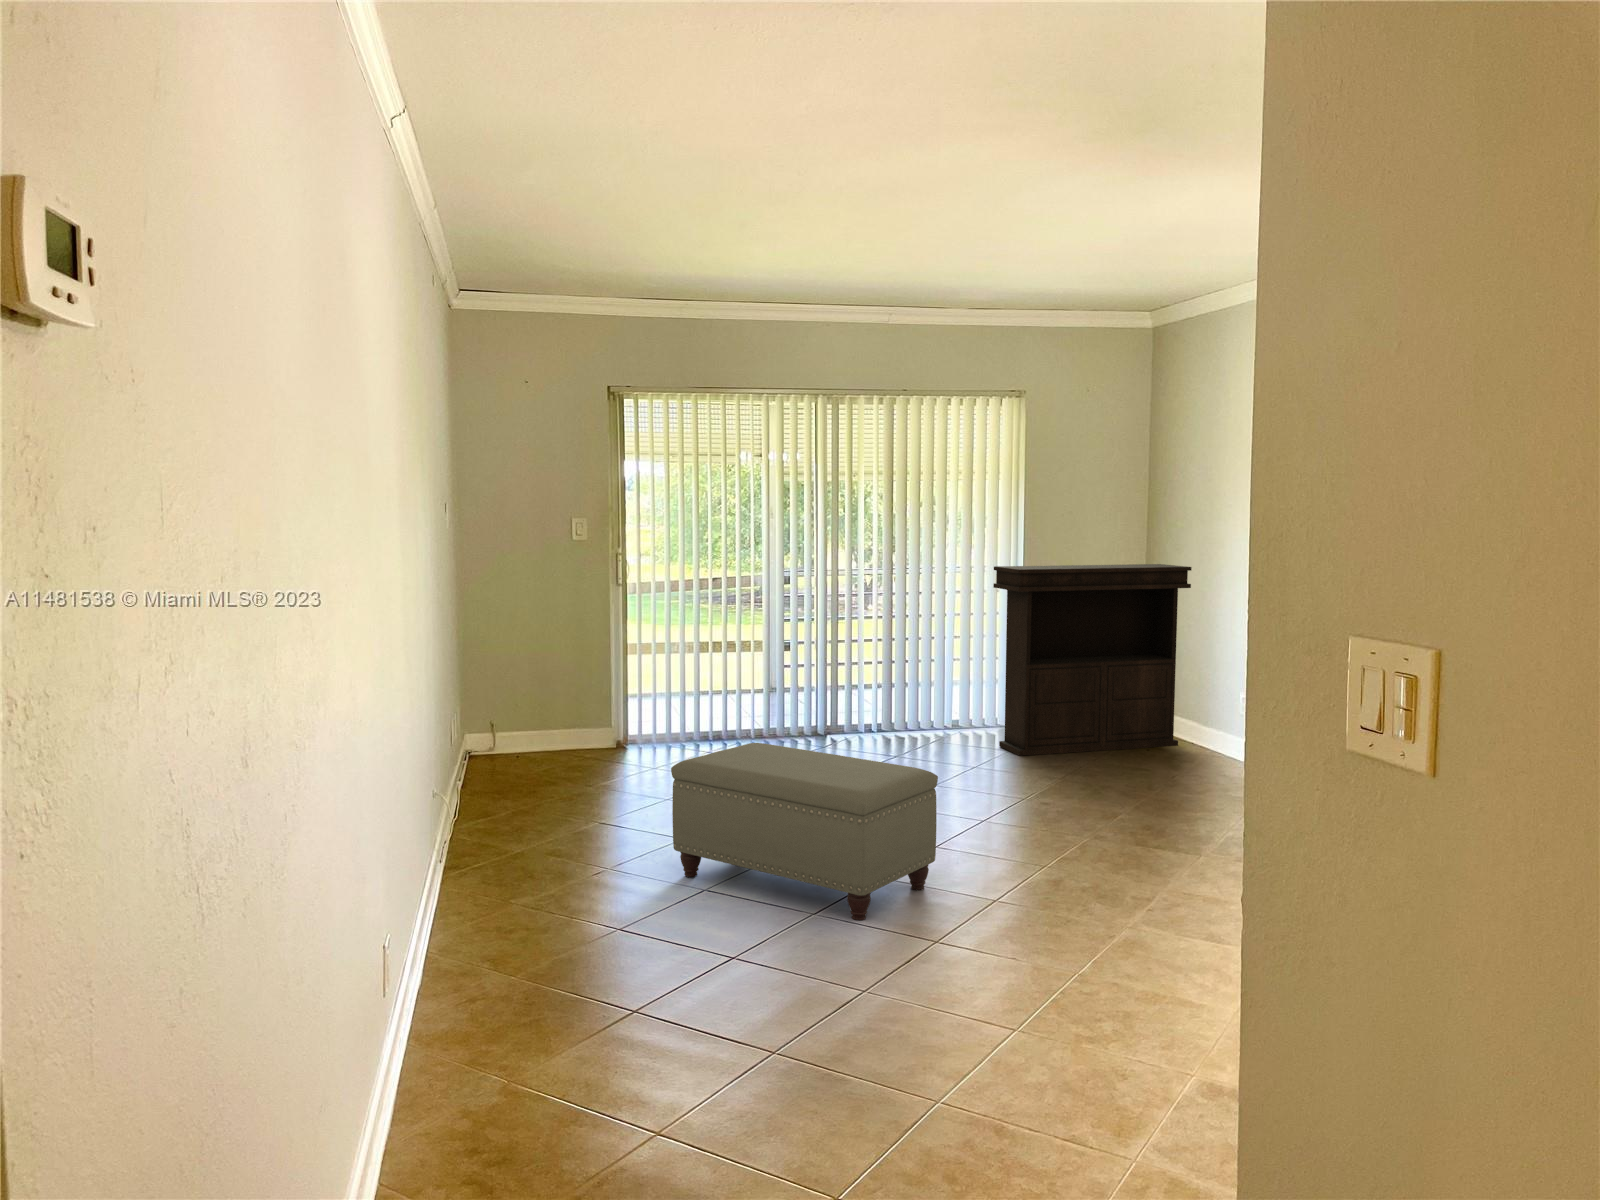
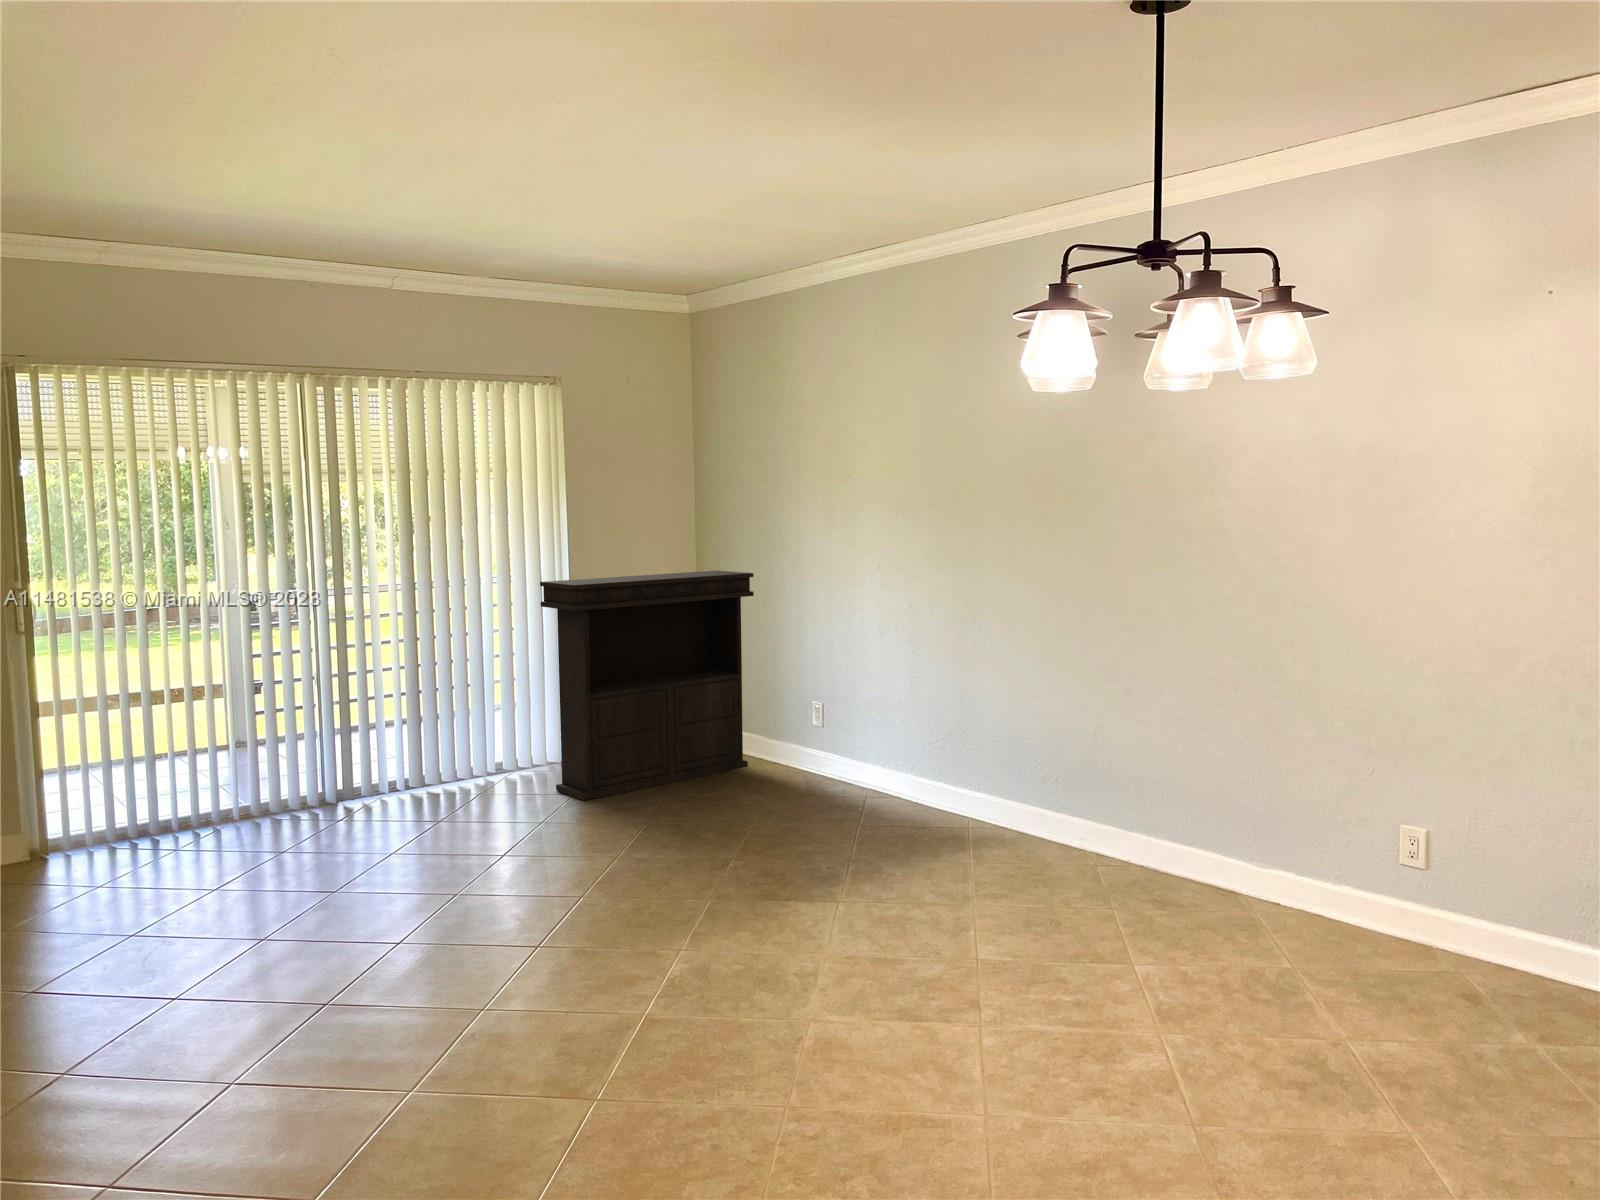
ottoman: present [671,743,938,921] -> none [134,853,537,1097]

